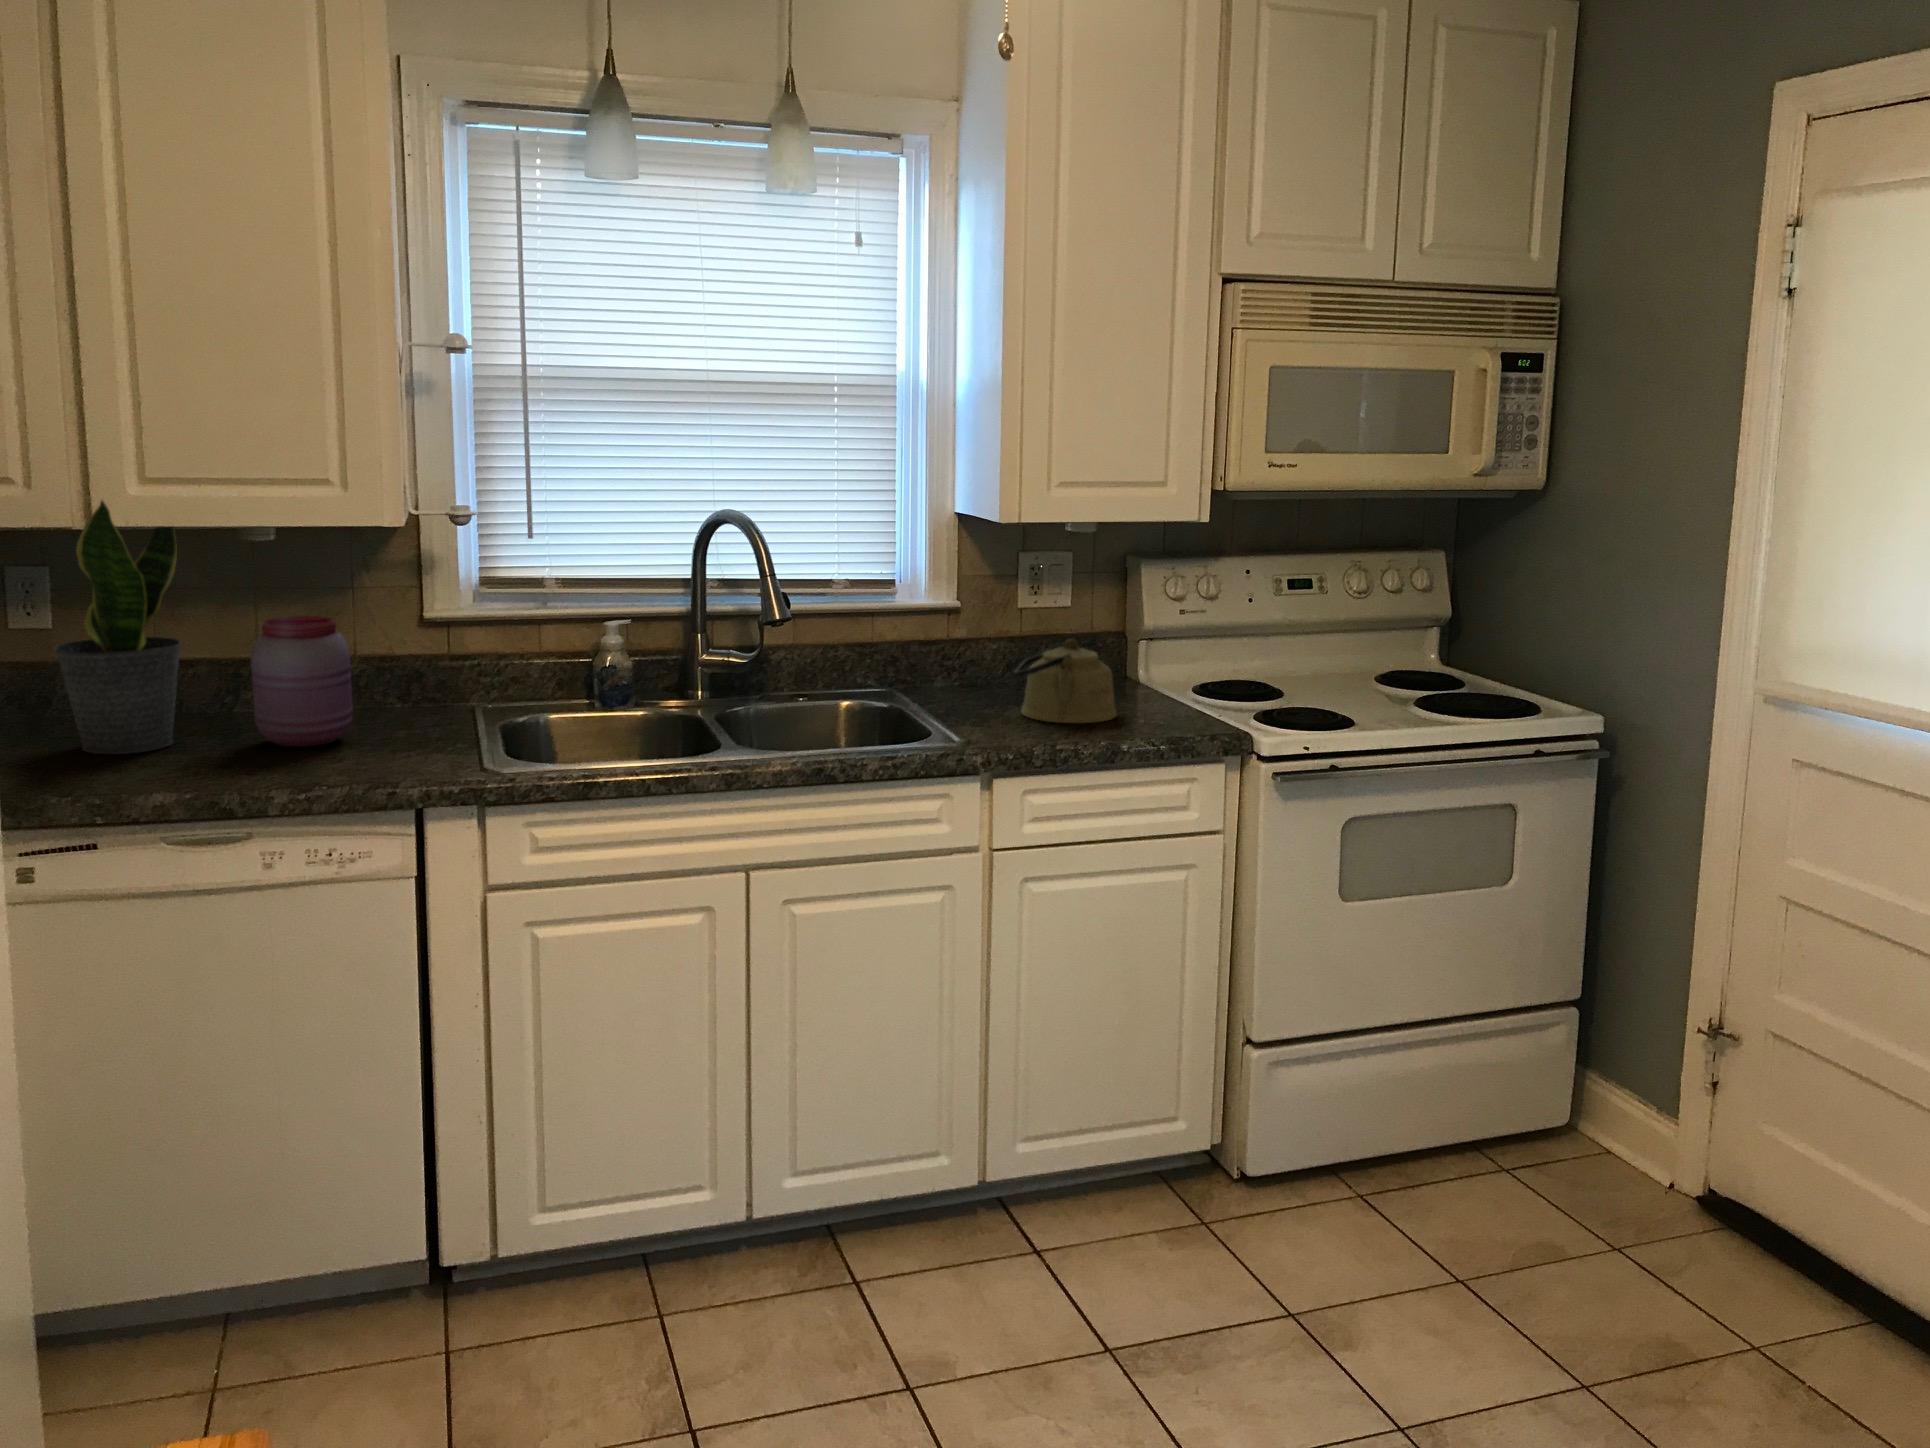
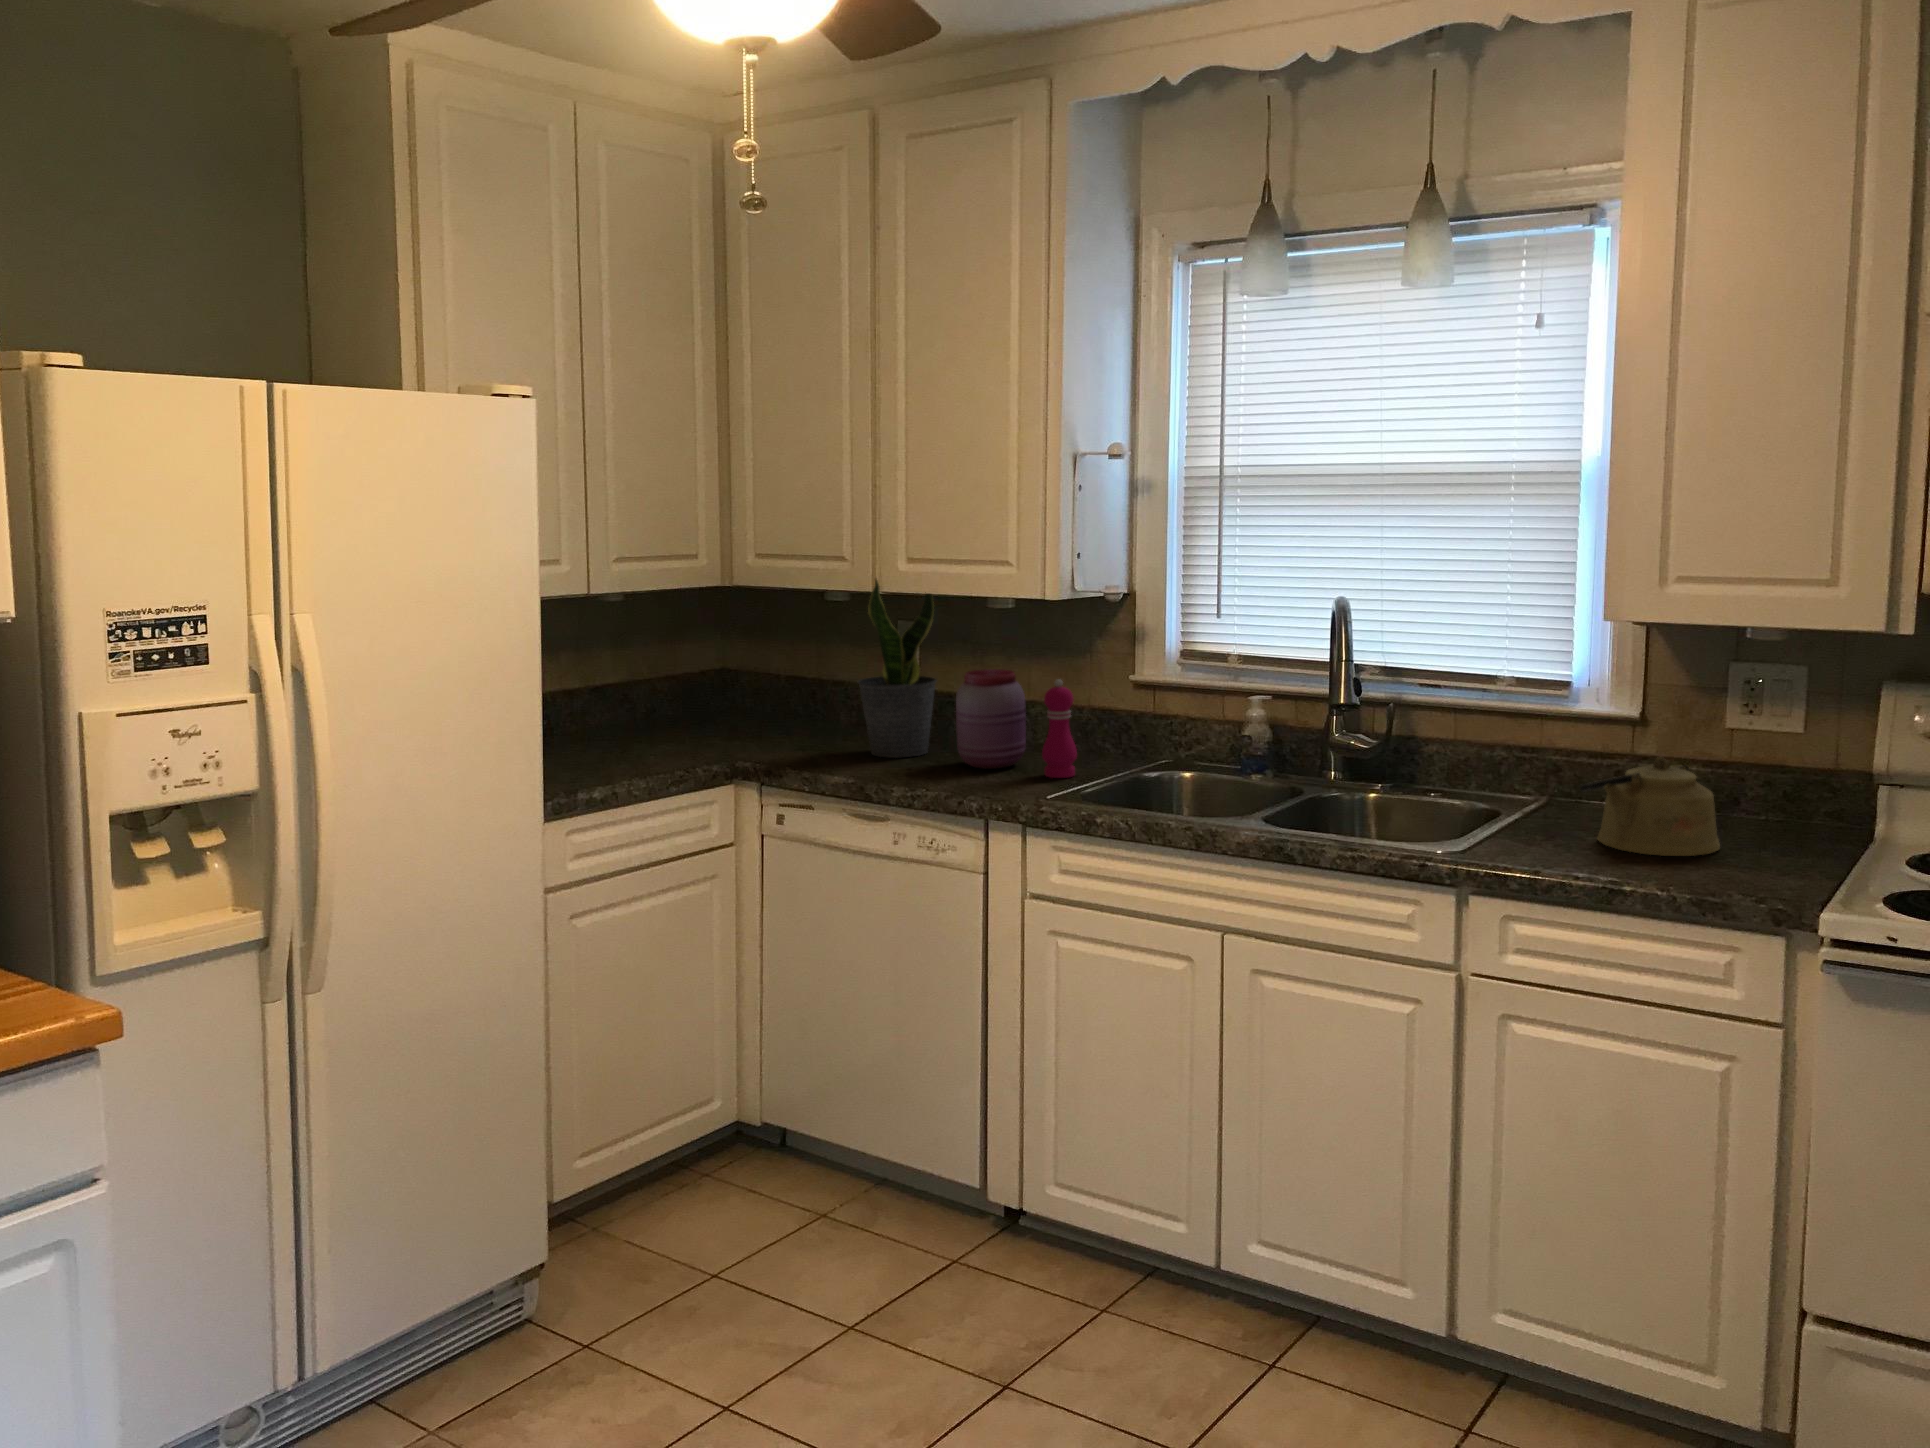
pepper mill: none [402,620,448,743] -> present [1042,679,1077,778]

